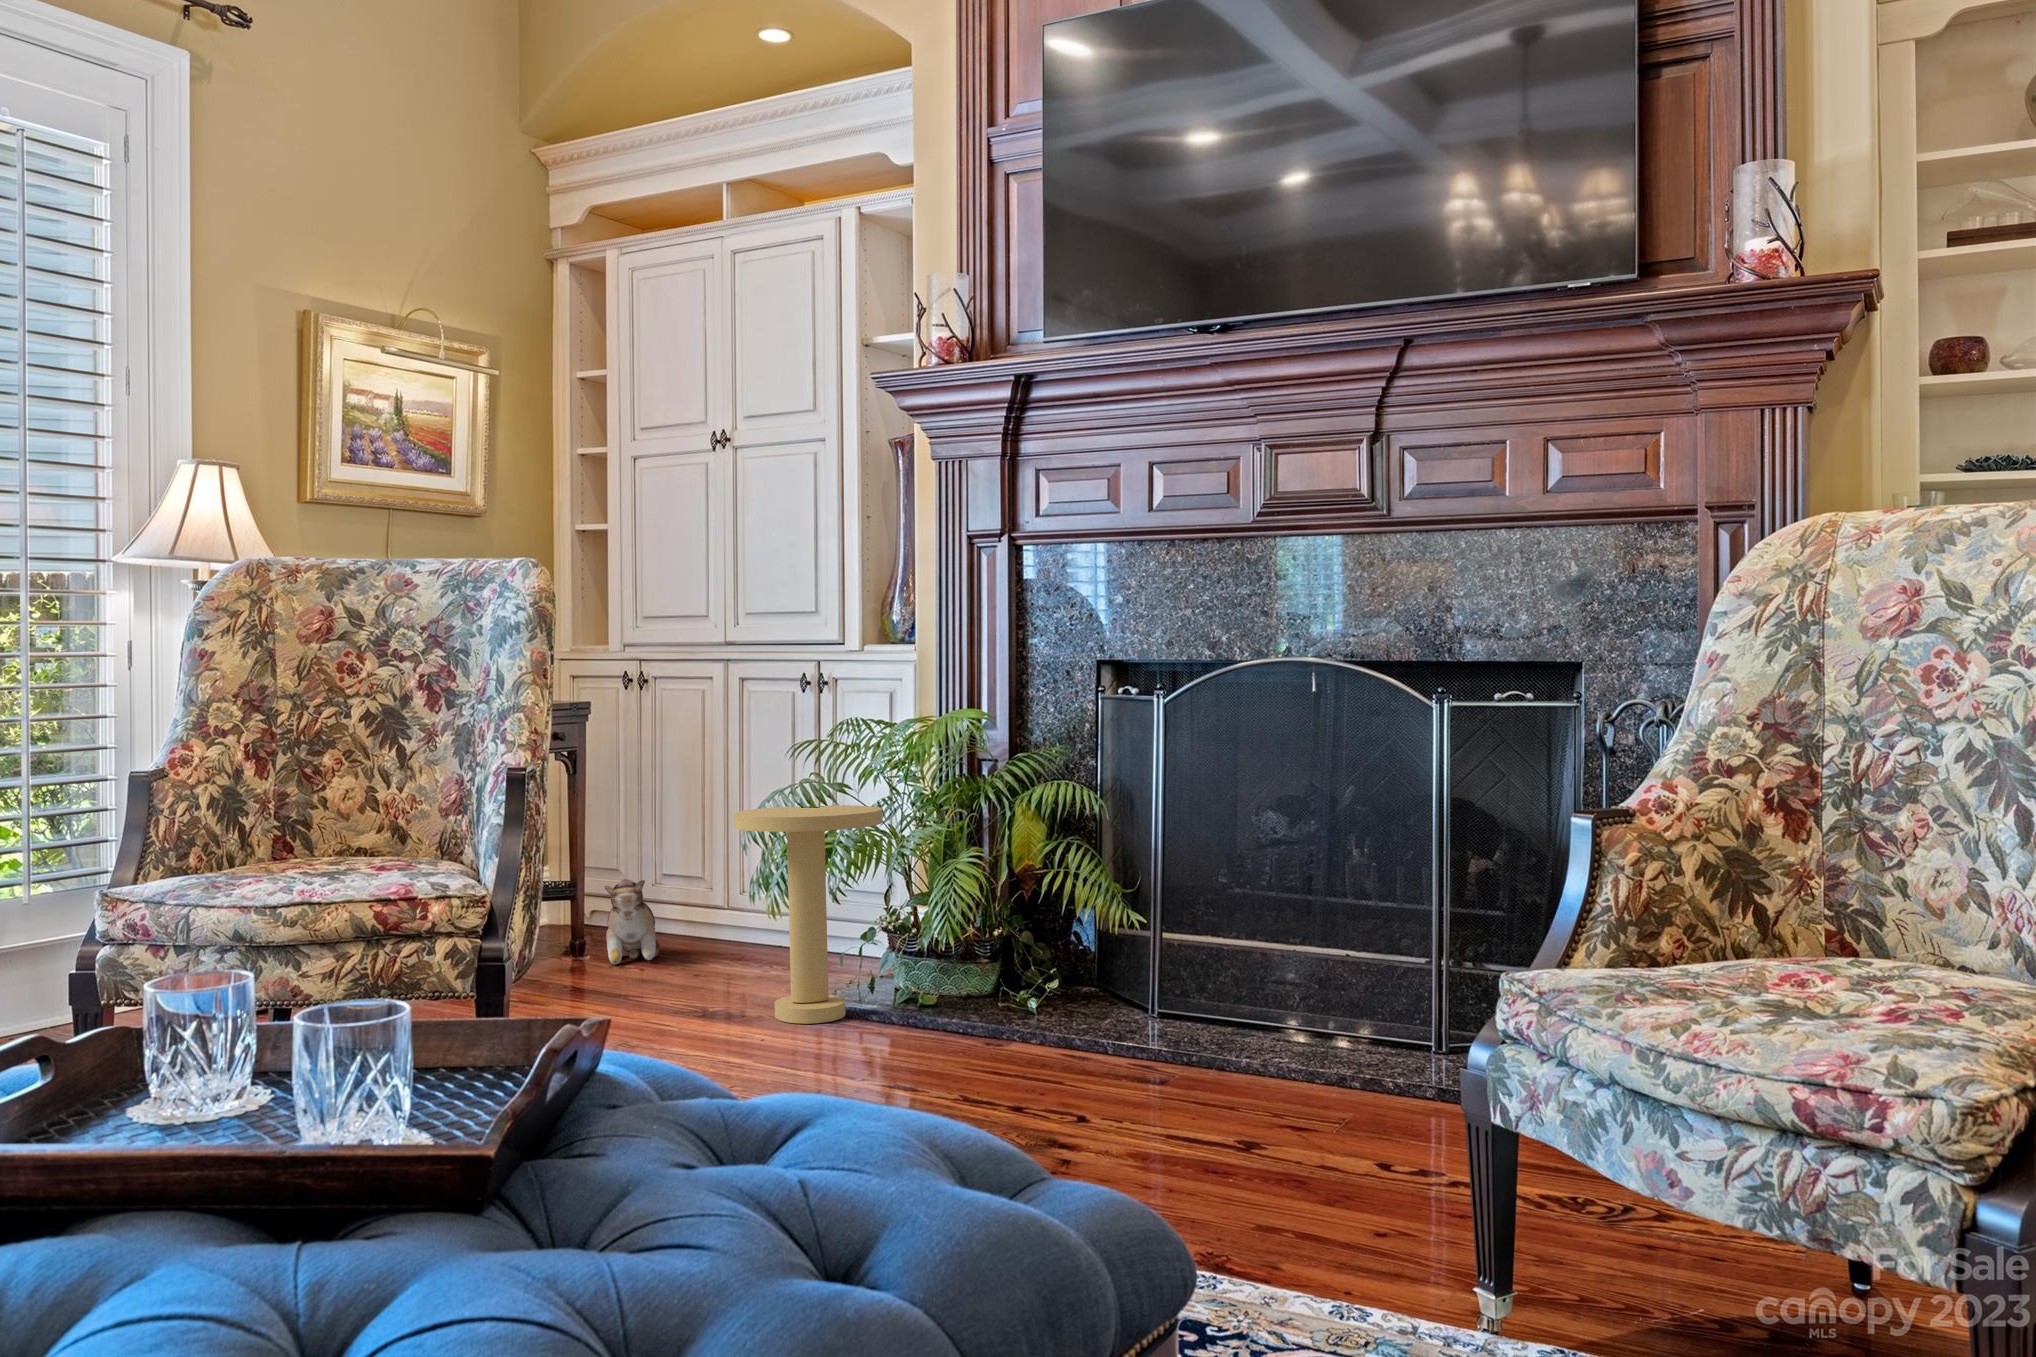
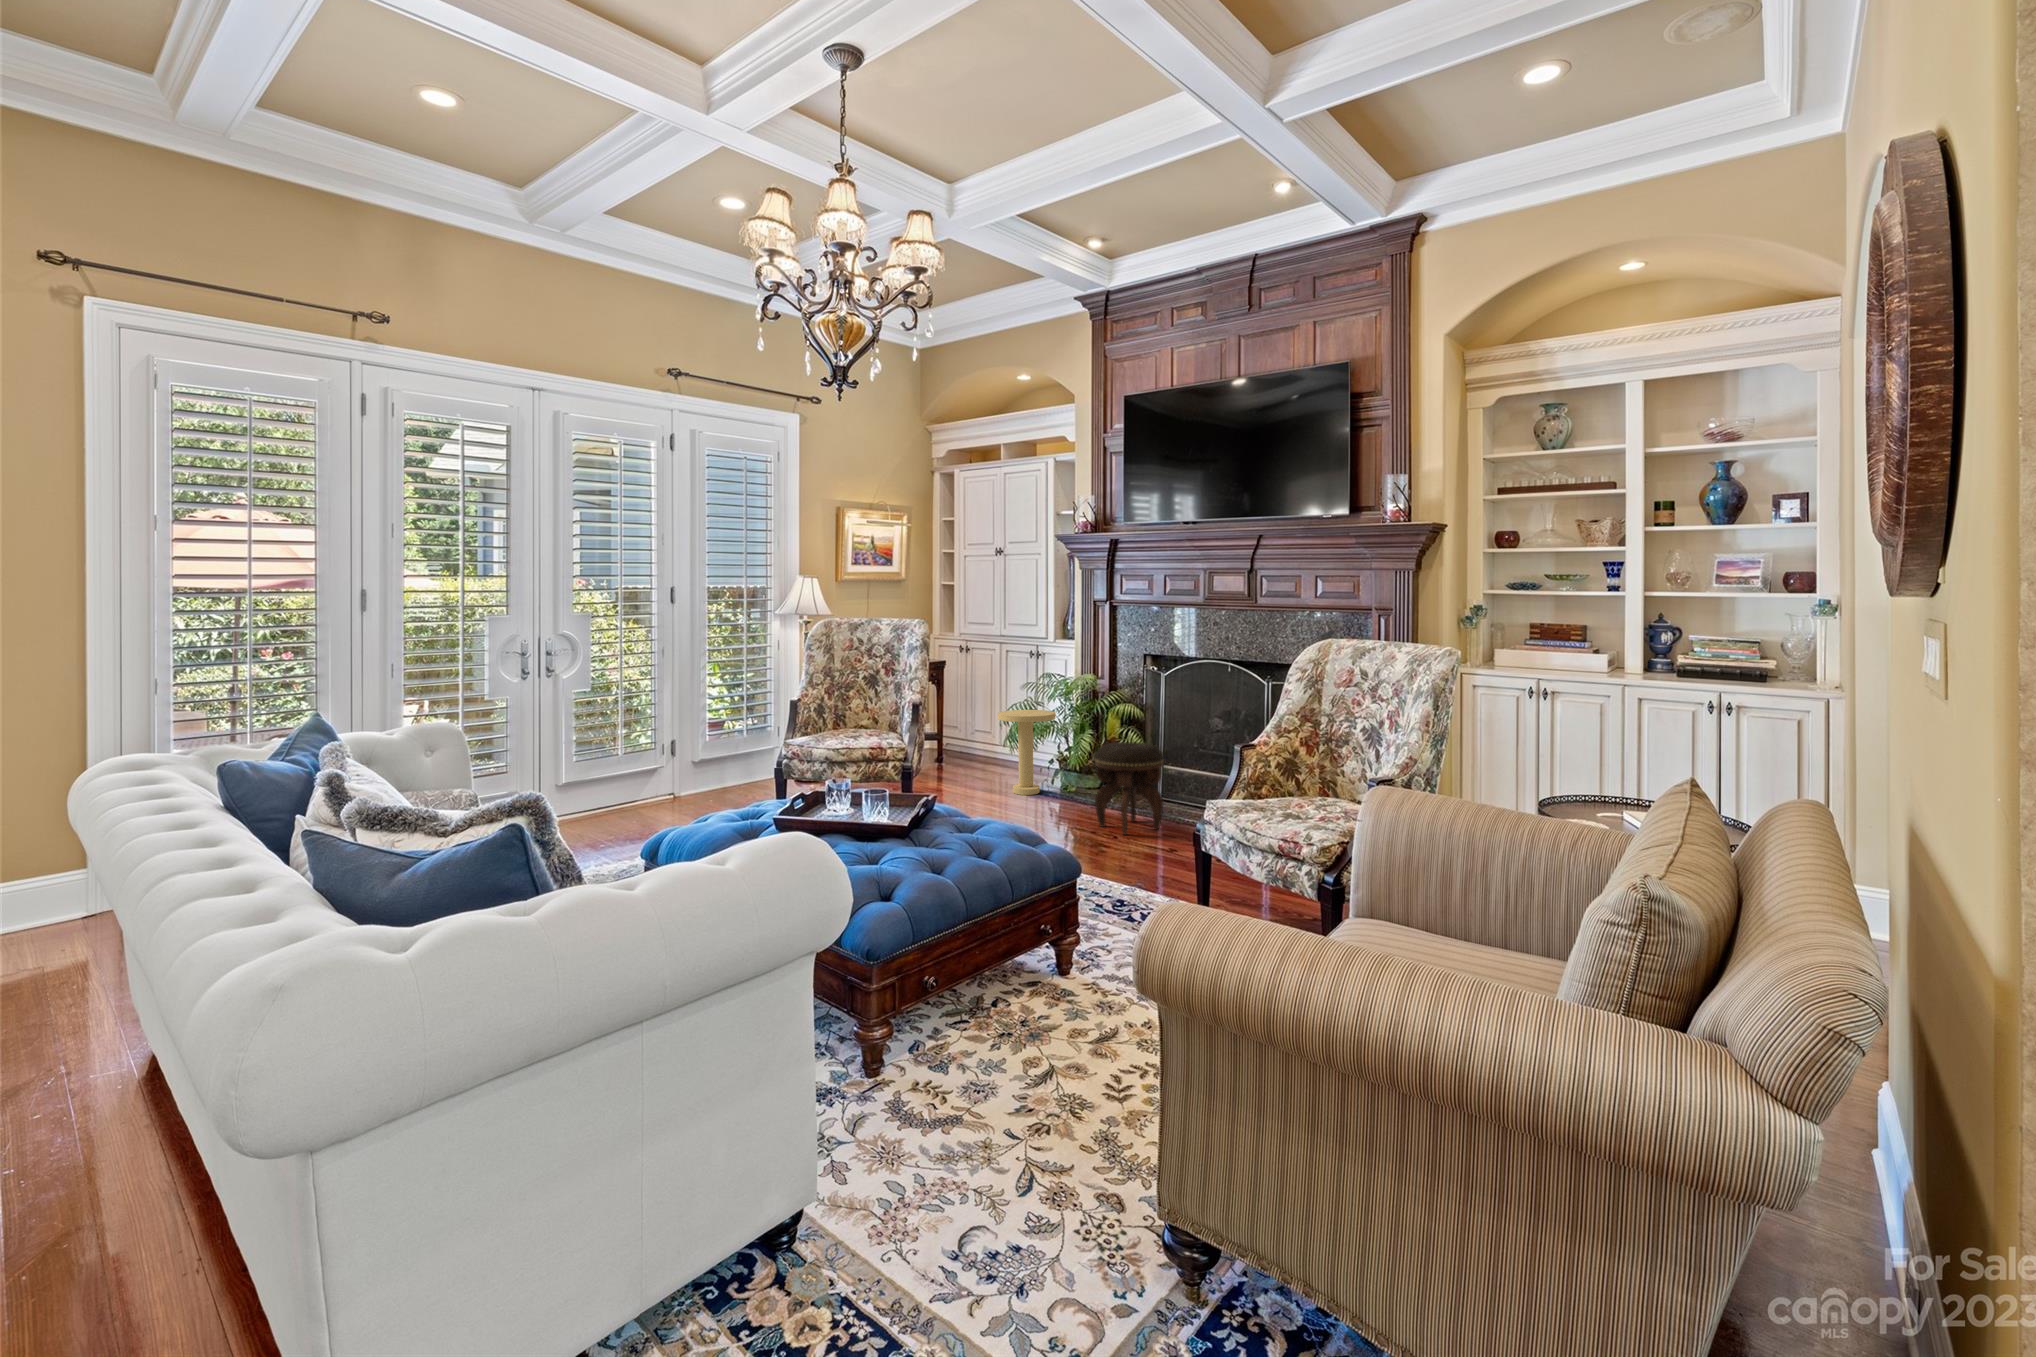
footstool: none [1021,862,1211,1116] -> present [1094,742,1164,835]
plush toy: present [604,879,660,964] -> none [951,733,973,767]

